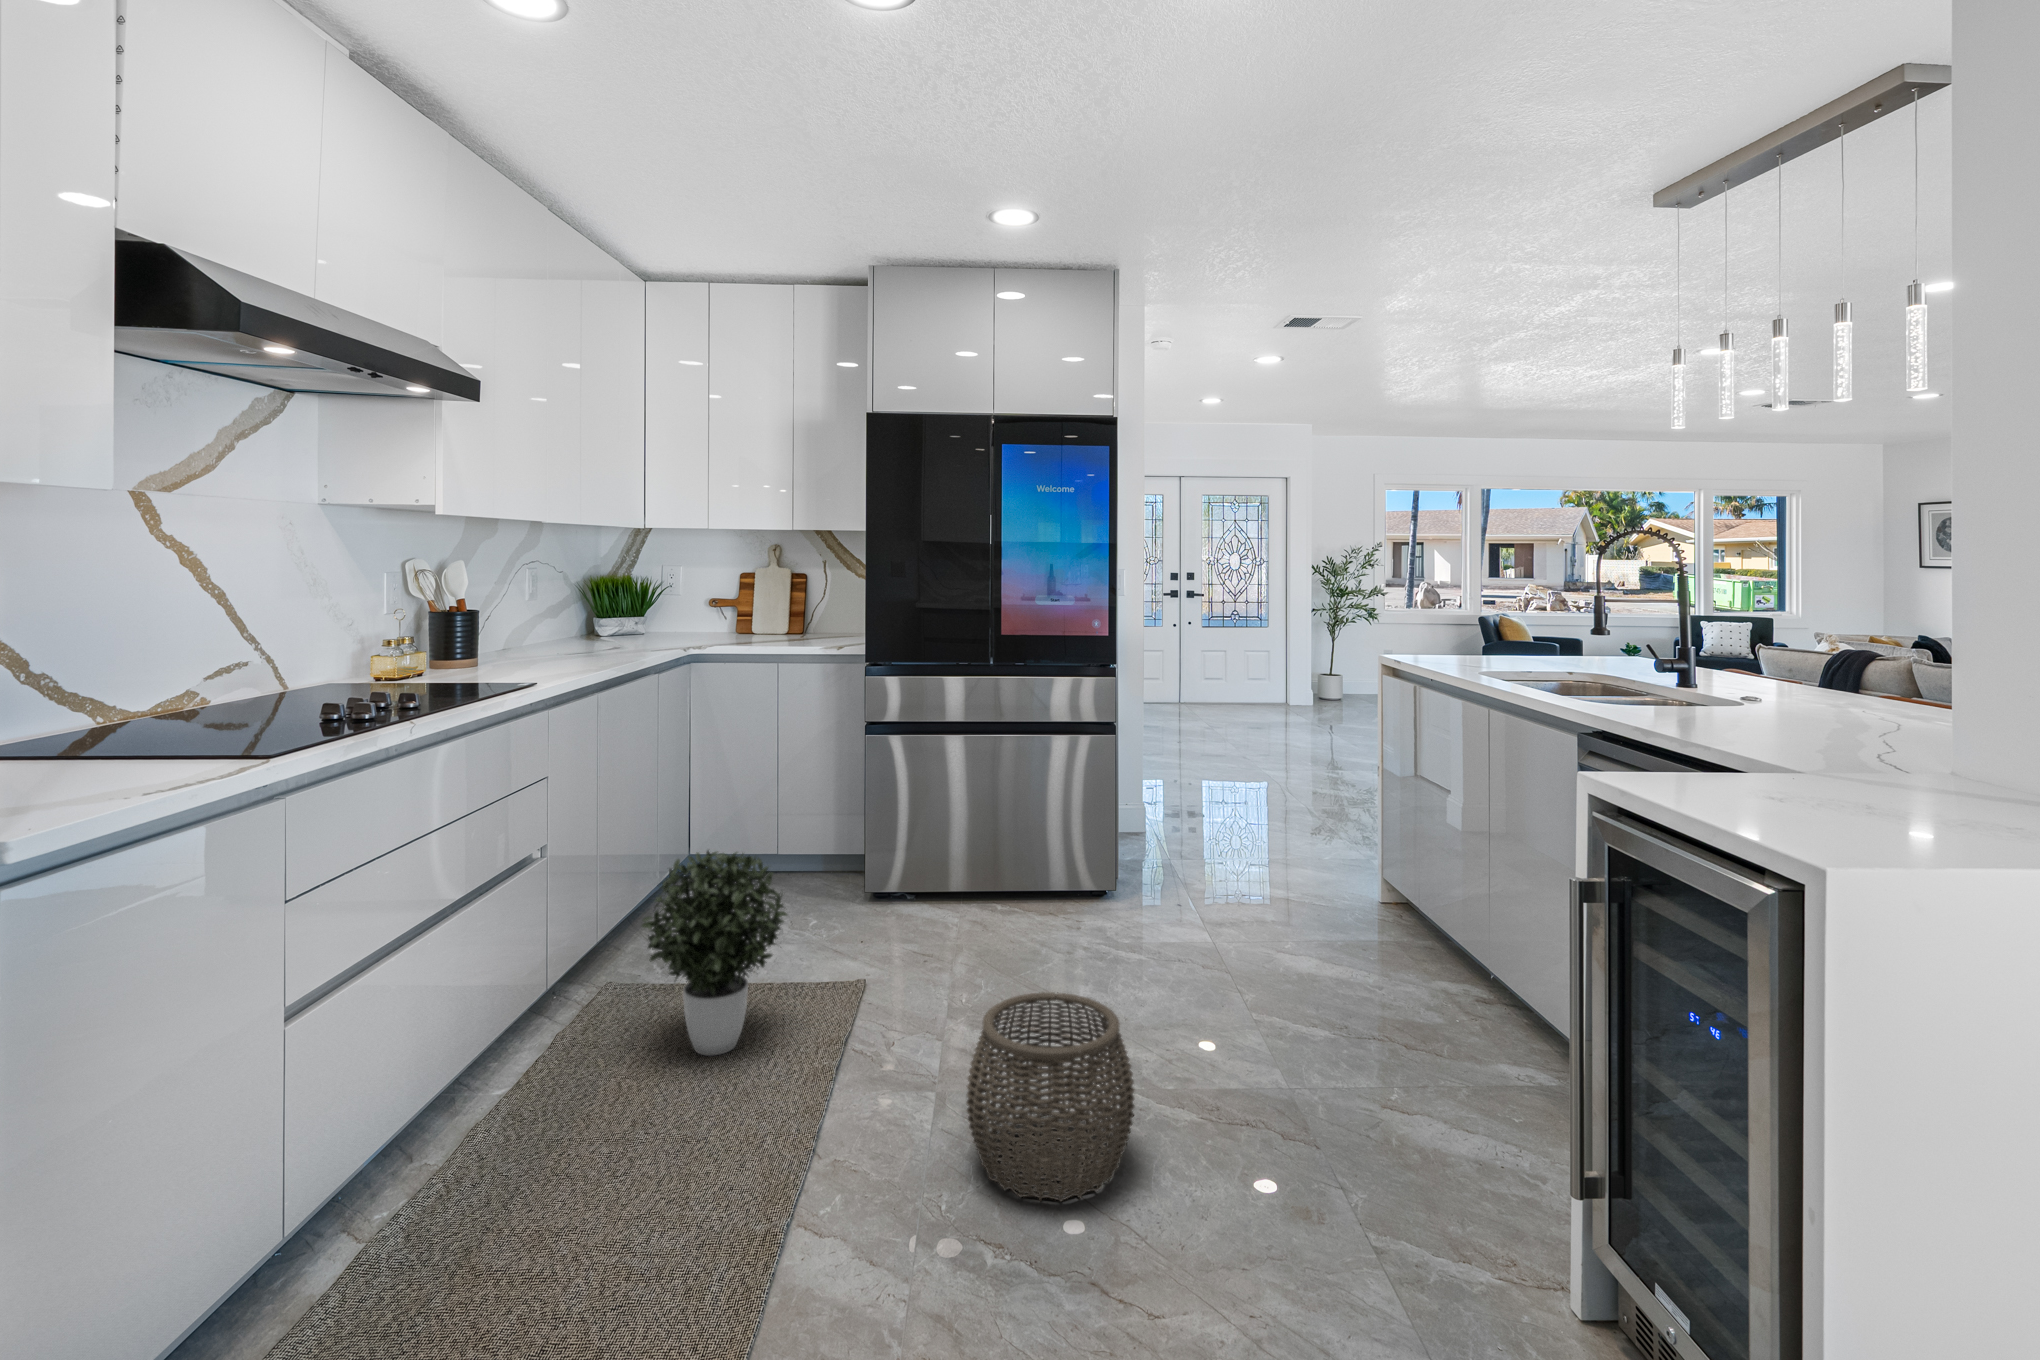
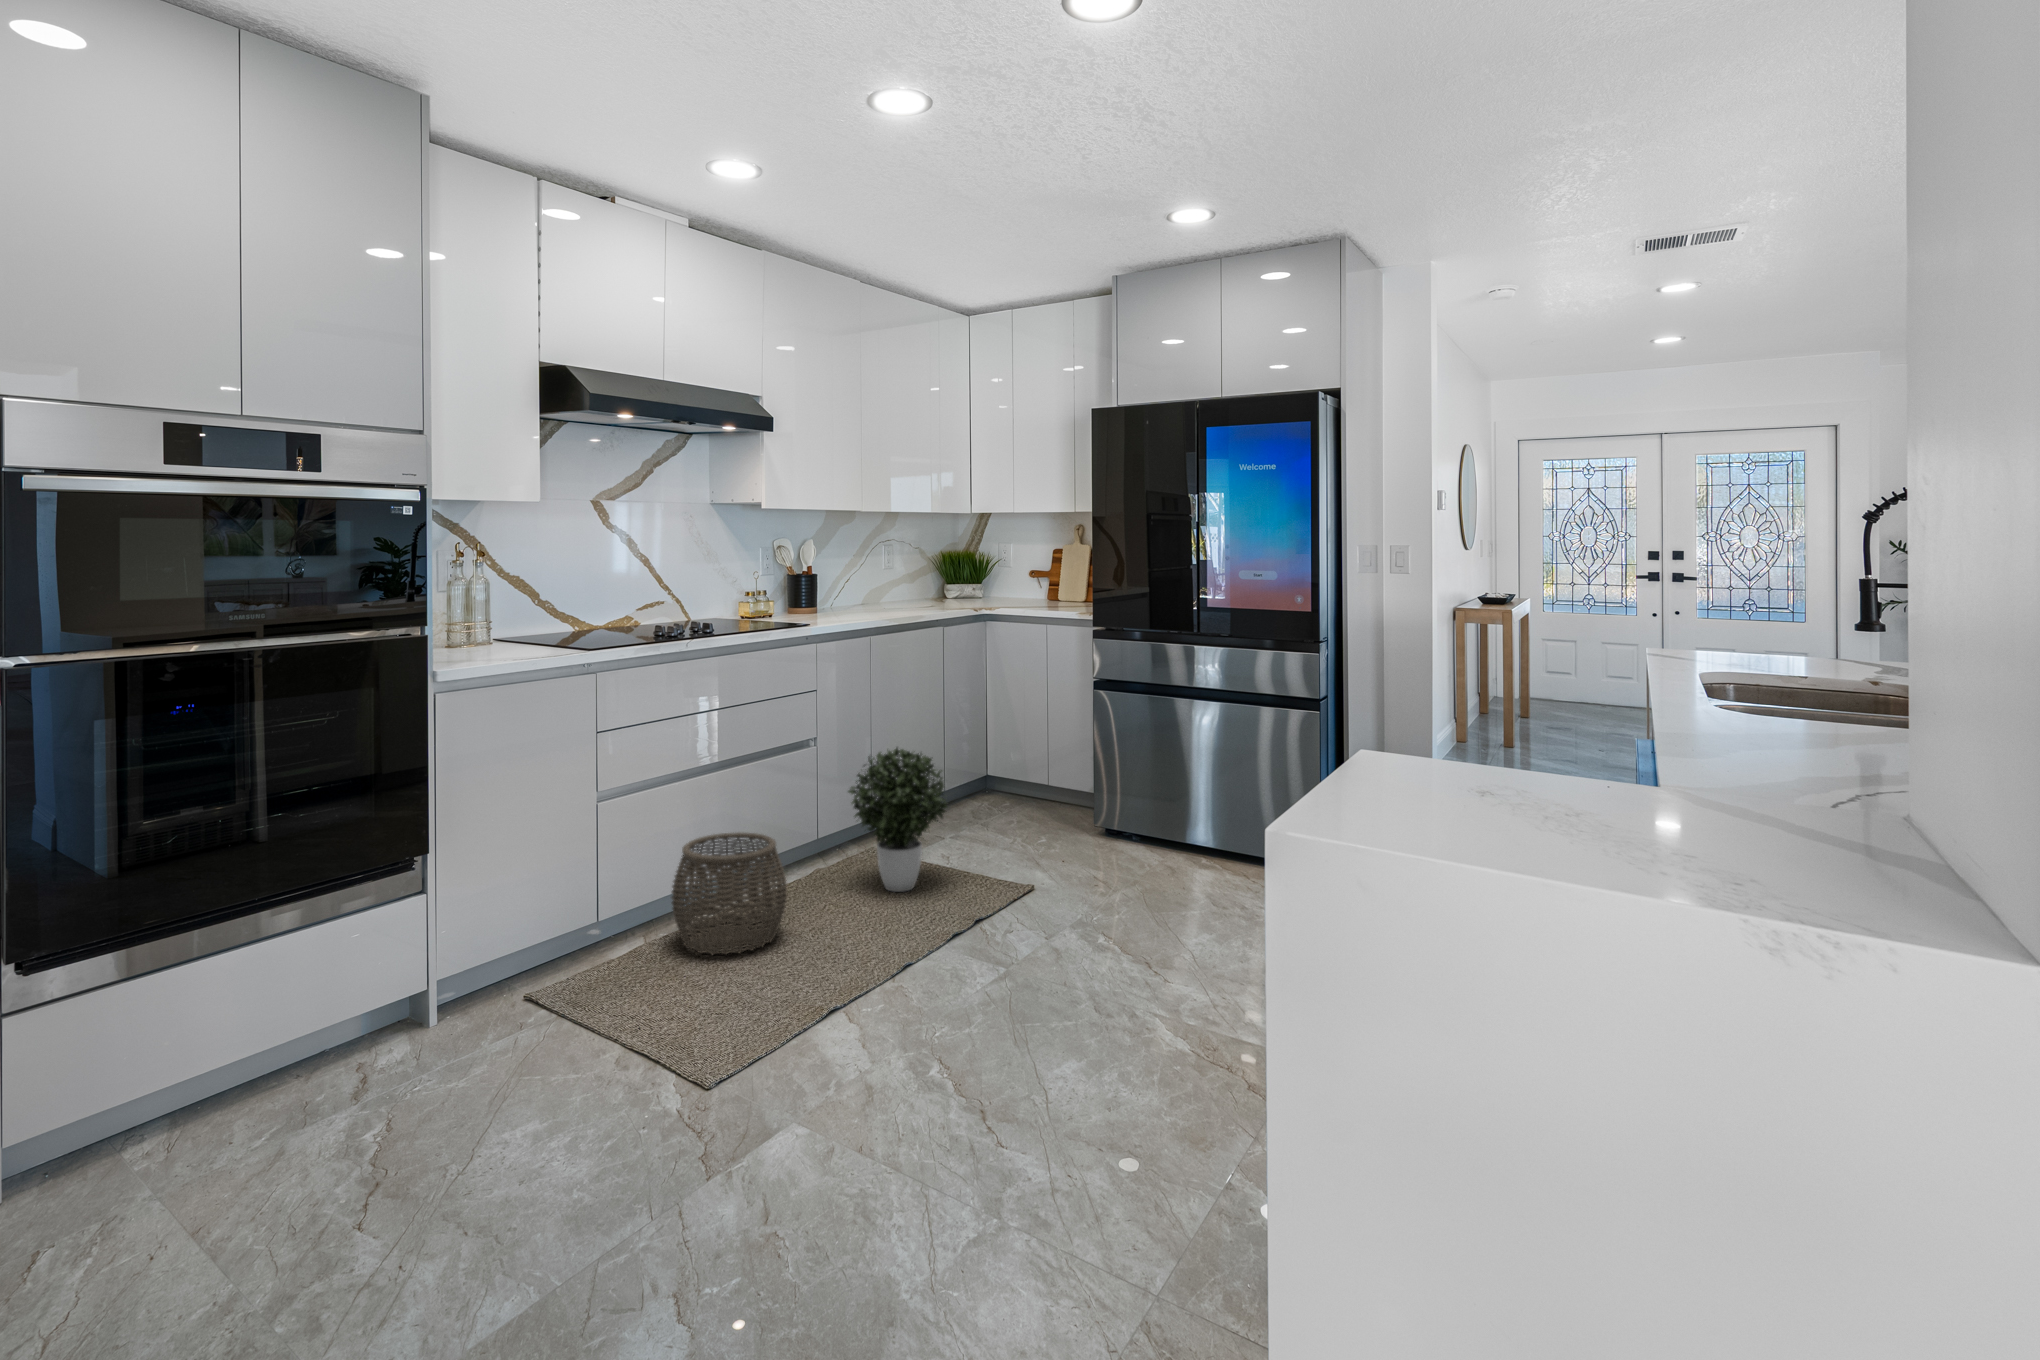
woven basket: present [966,992,1134,1201] -> present [671,832,787,955]

